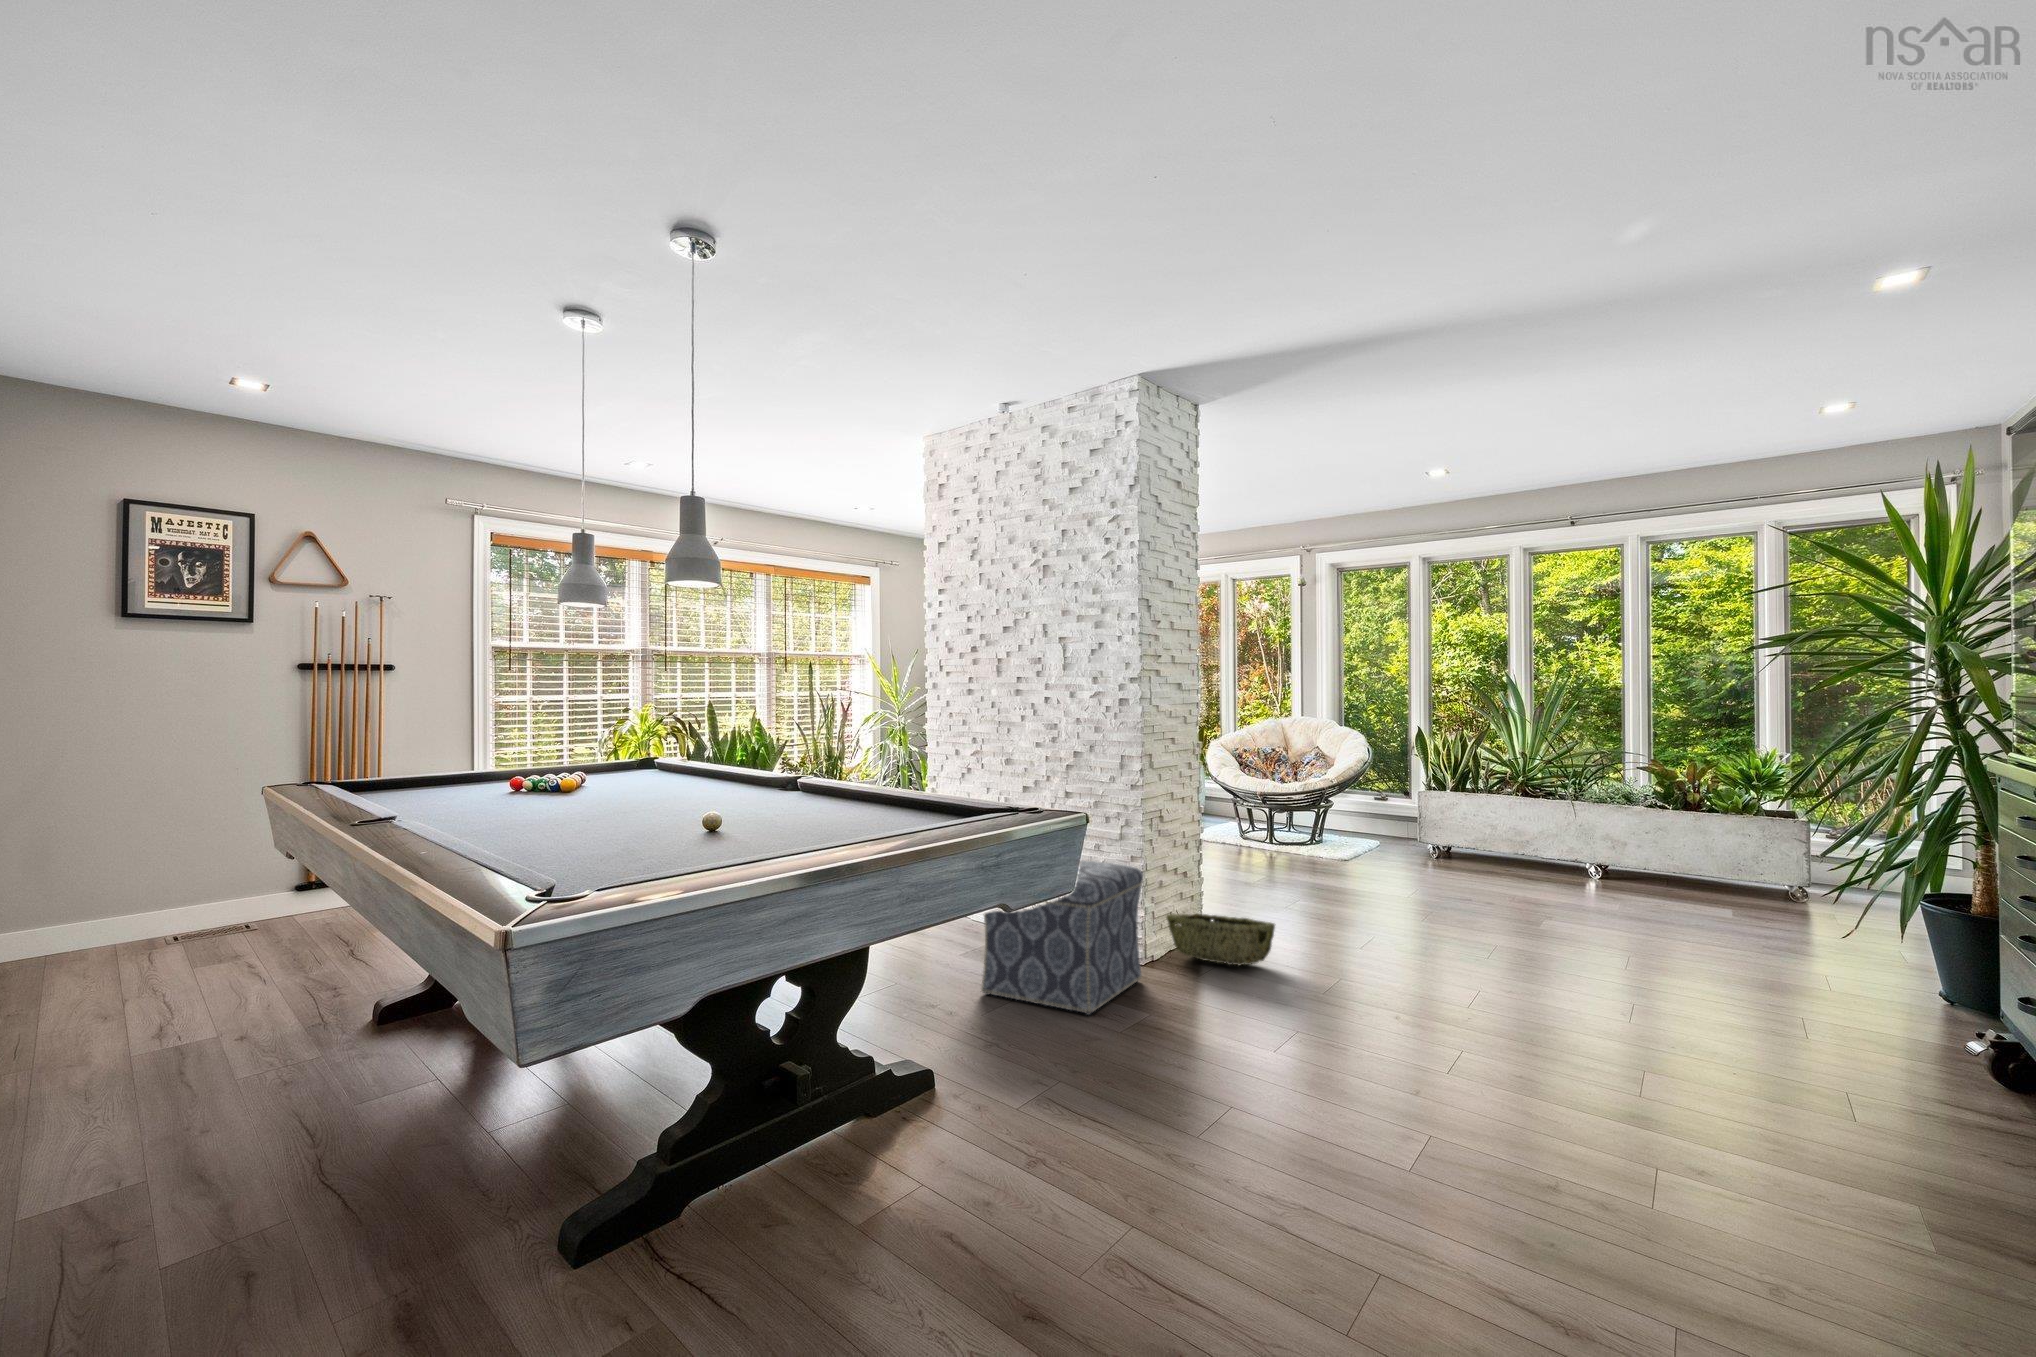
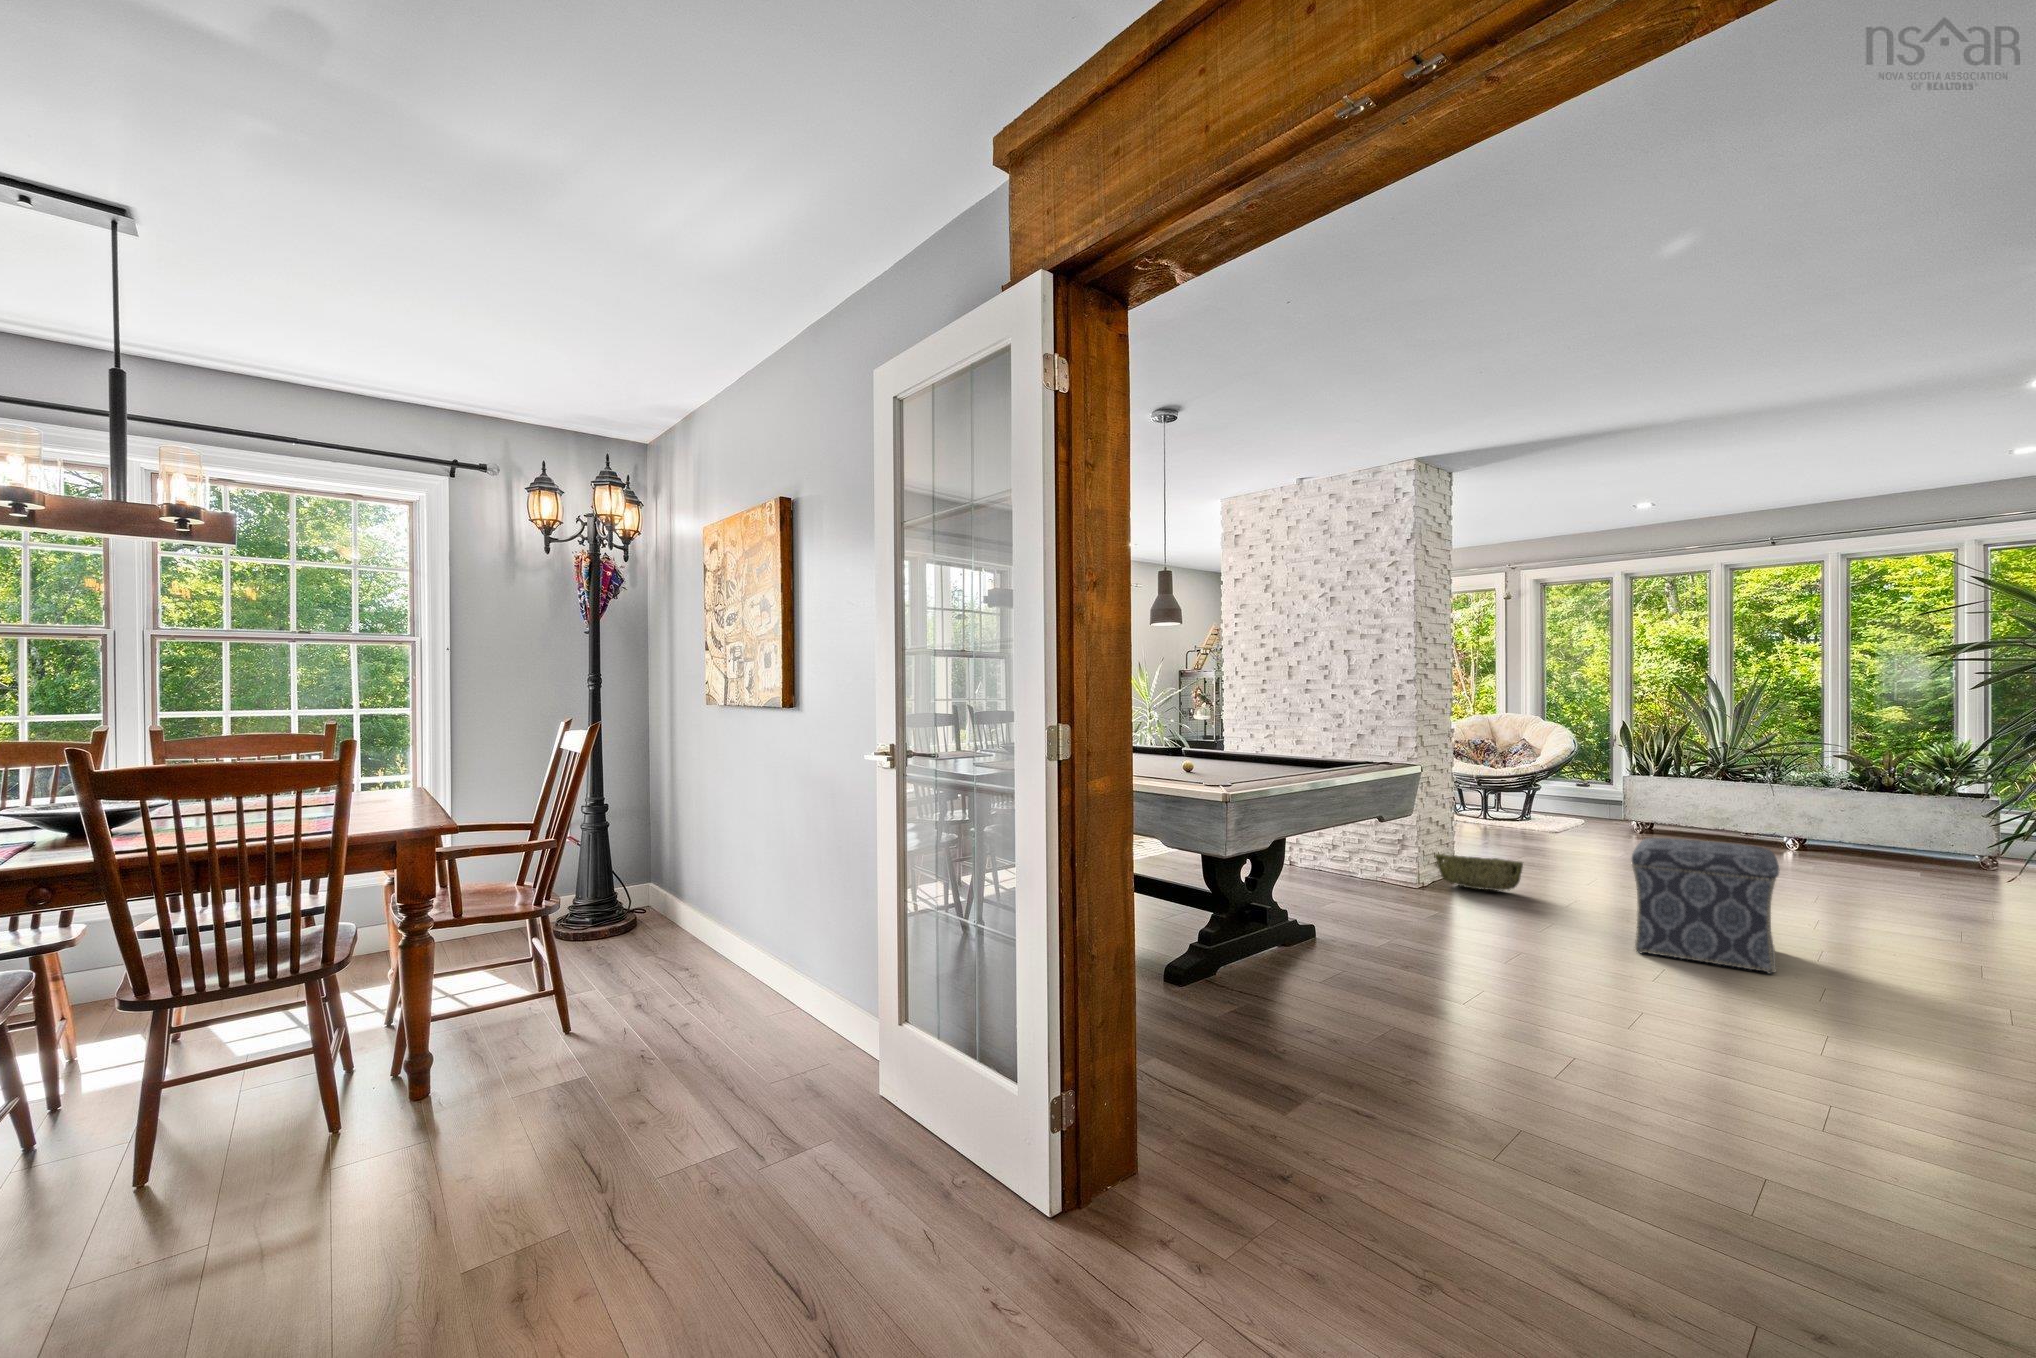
ottoman: present [981,860,1143,1015] -> present [1632,838,1779,974]

